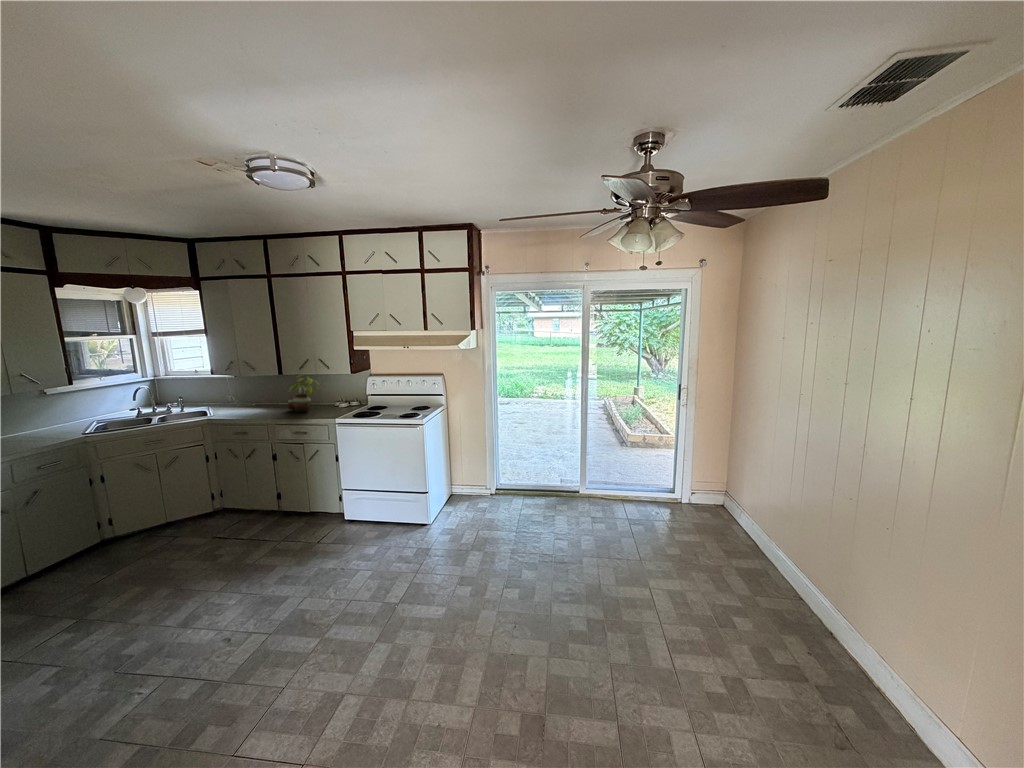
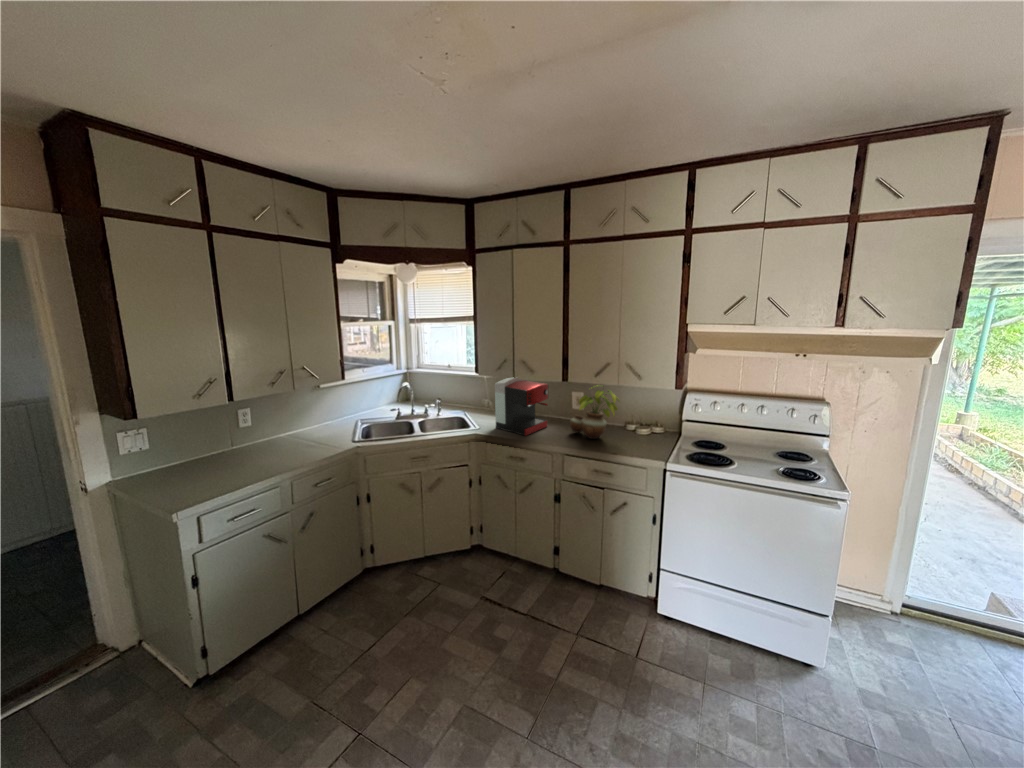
coffee maker: none [224,374,274,415] -> present [495,377,548,436]

